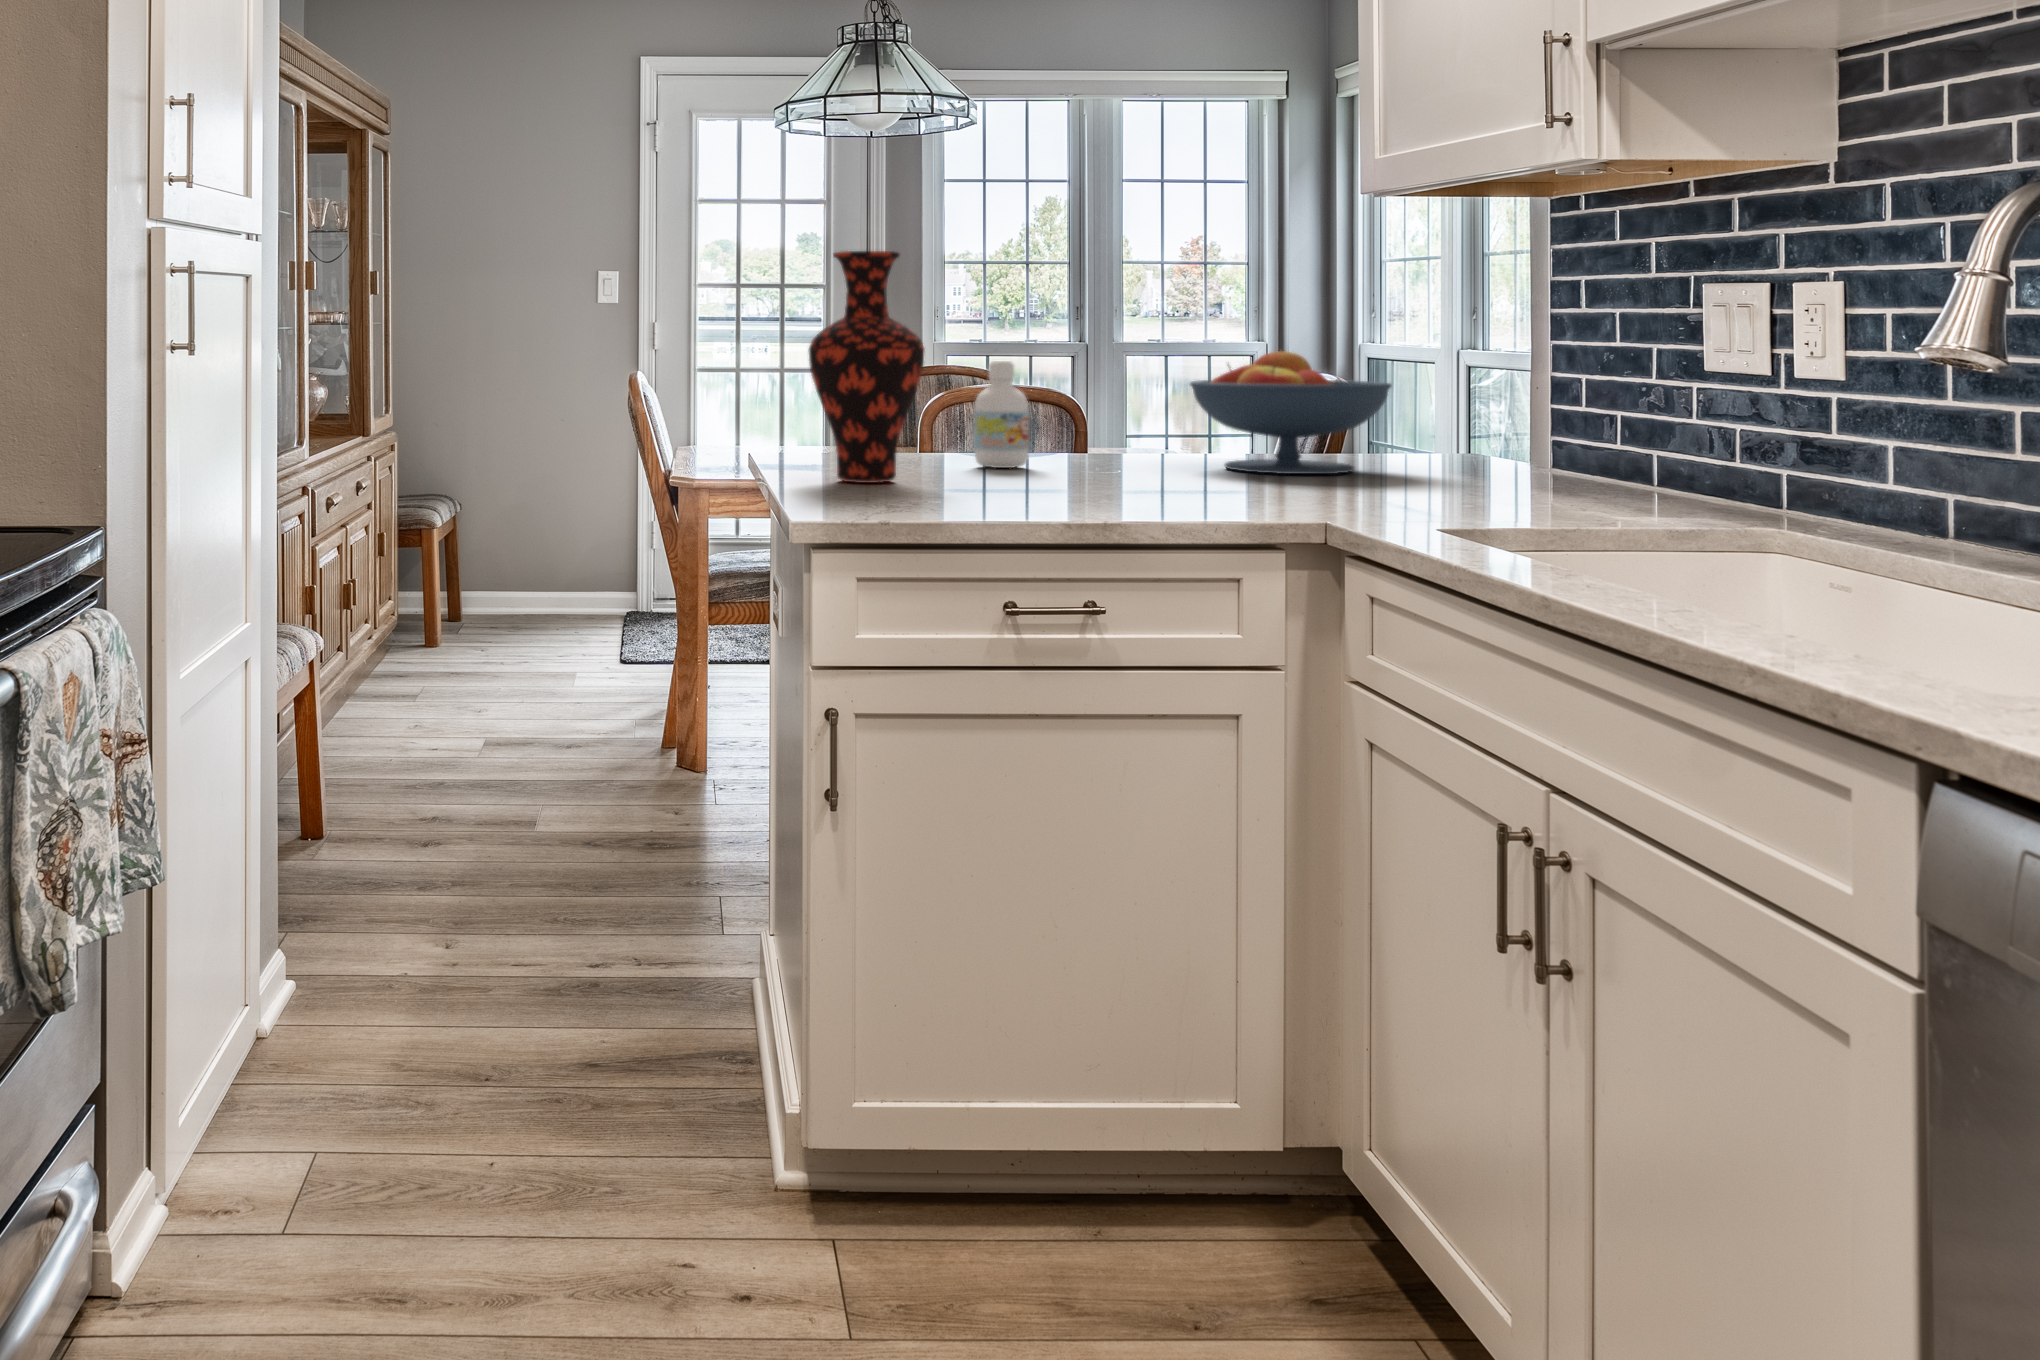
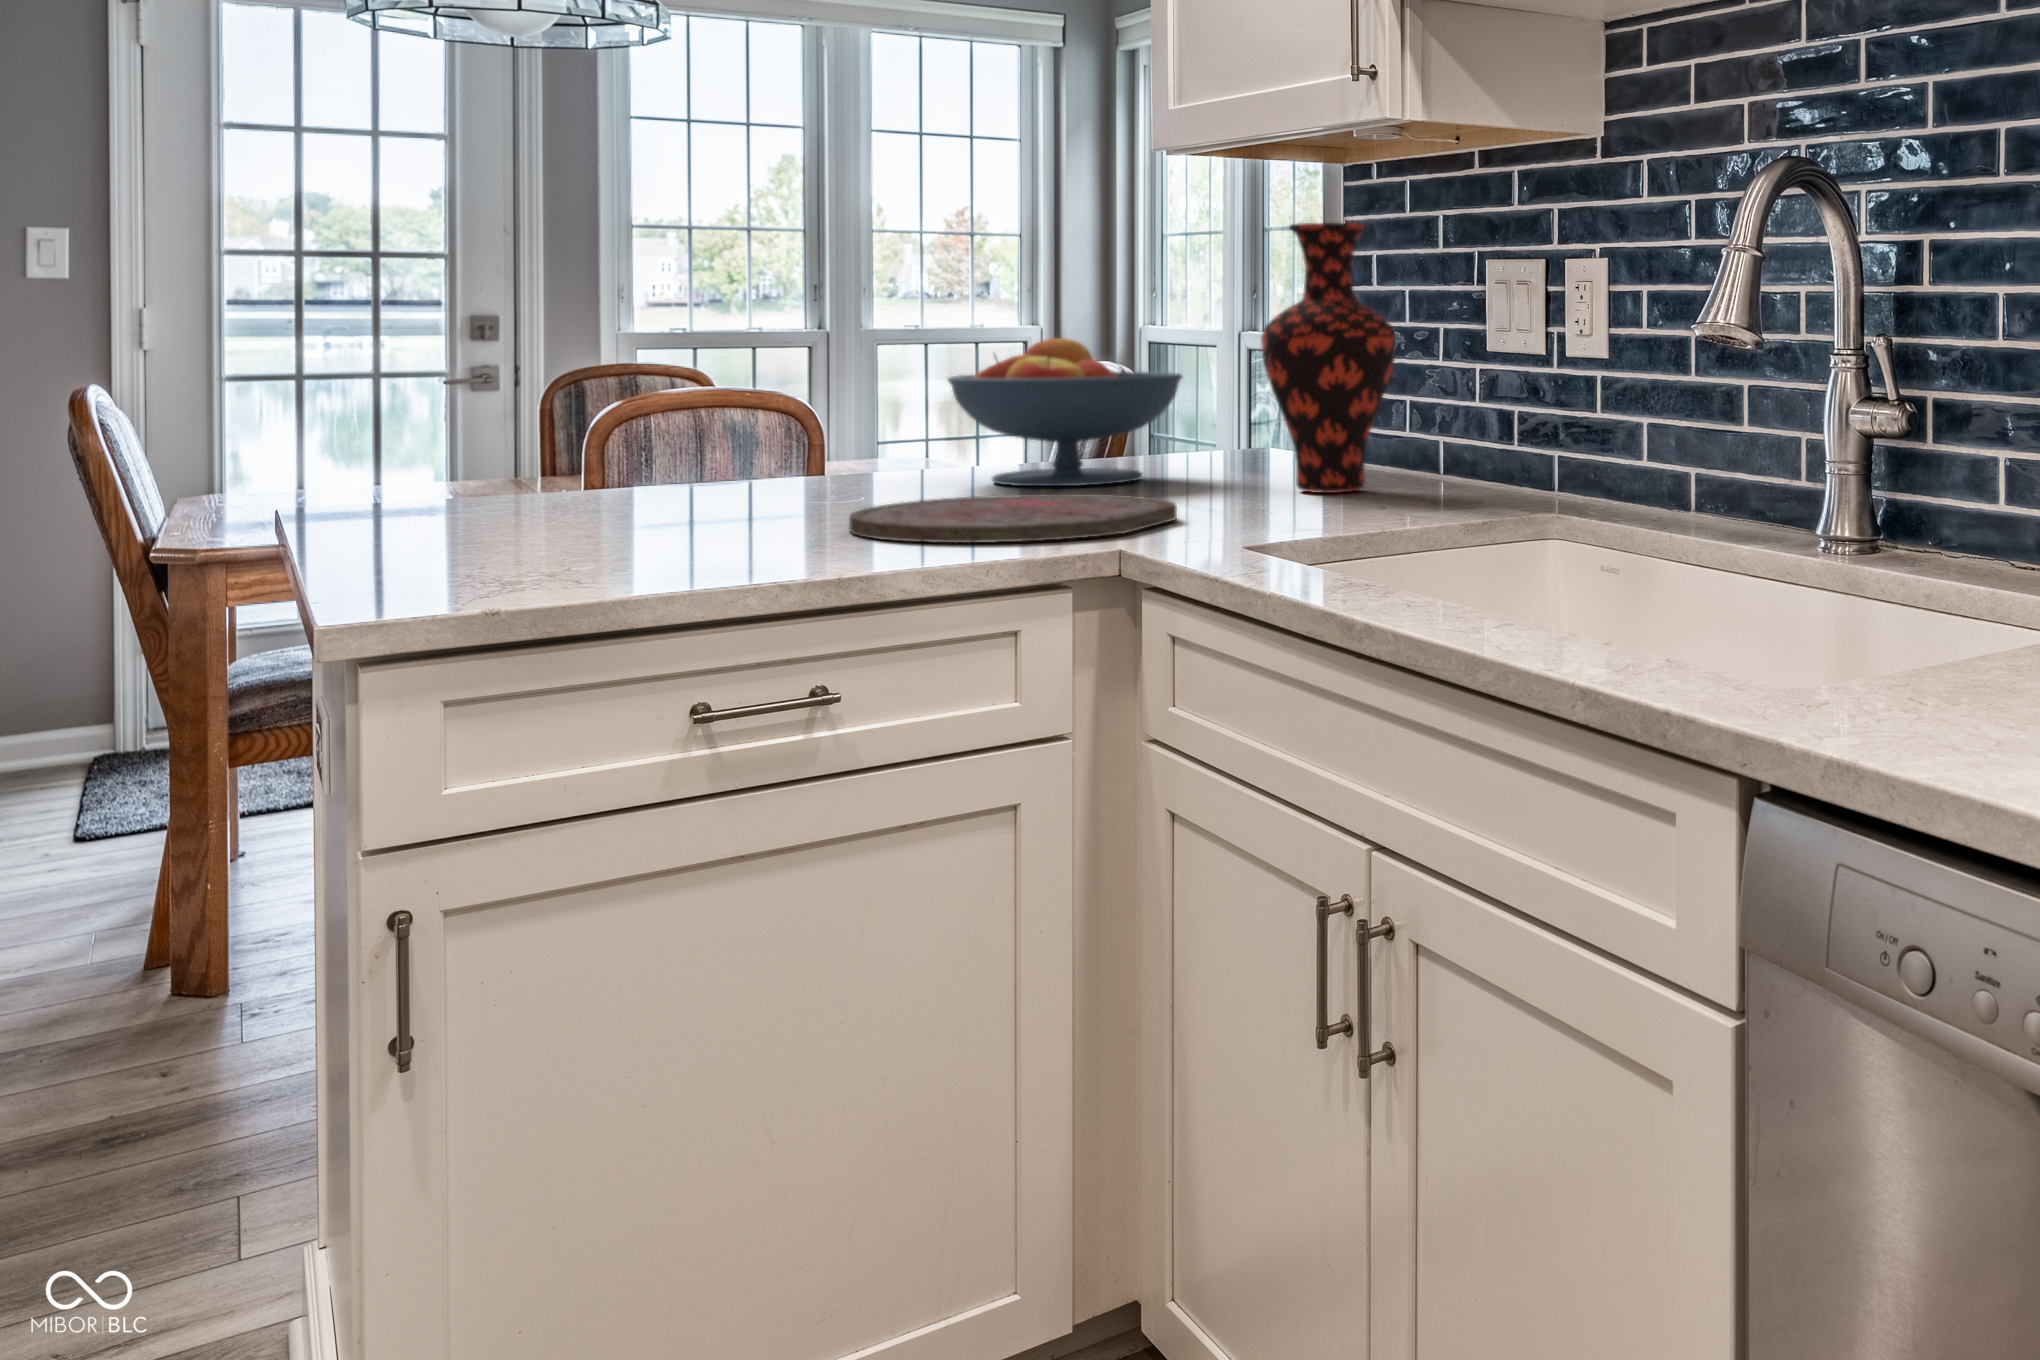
vase: present [809,251,924,483] -> present [1261,223,1396,493]
bottle: present [973,361,1029,468] -> none [656,355,737,499]
cutting board: none [1113,477,1383,514] -> present [849,494,1177,543]

